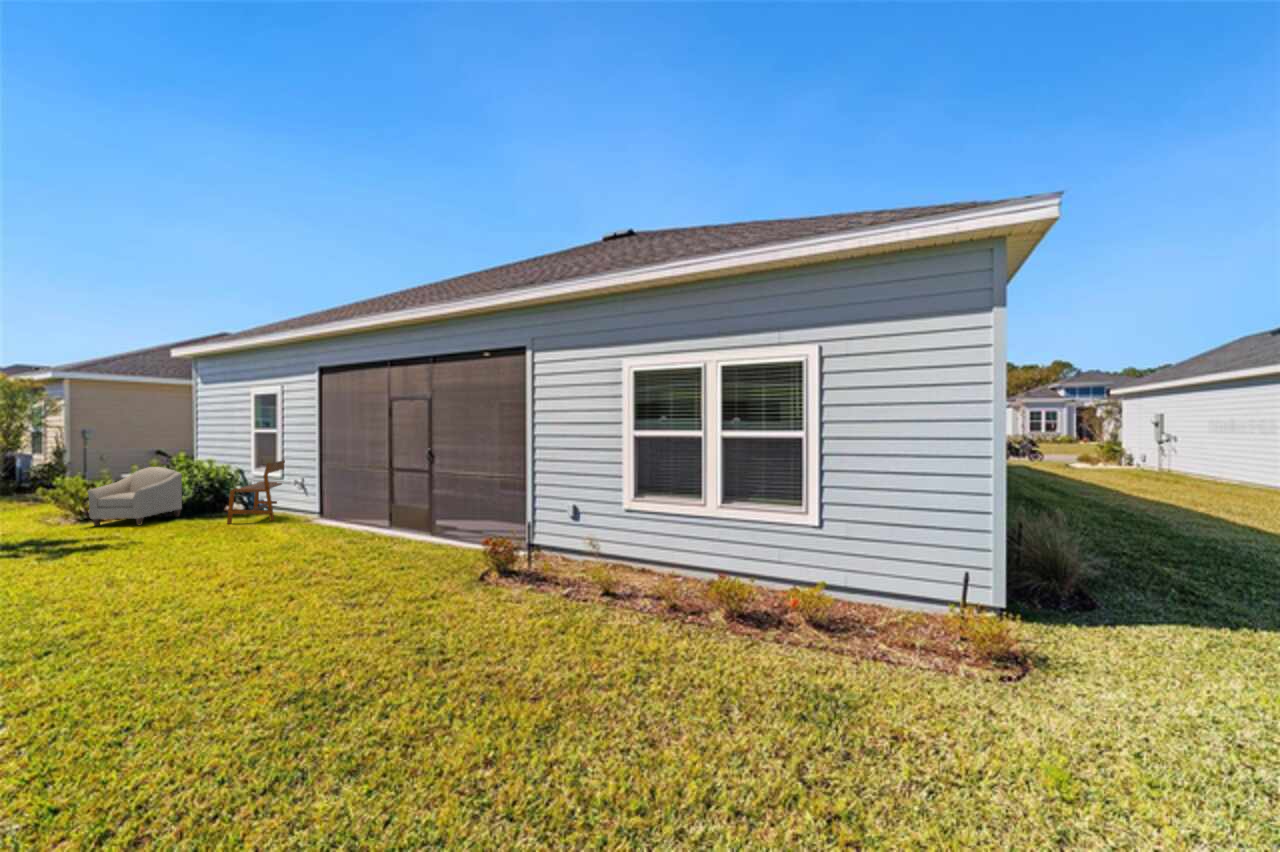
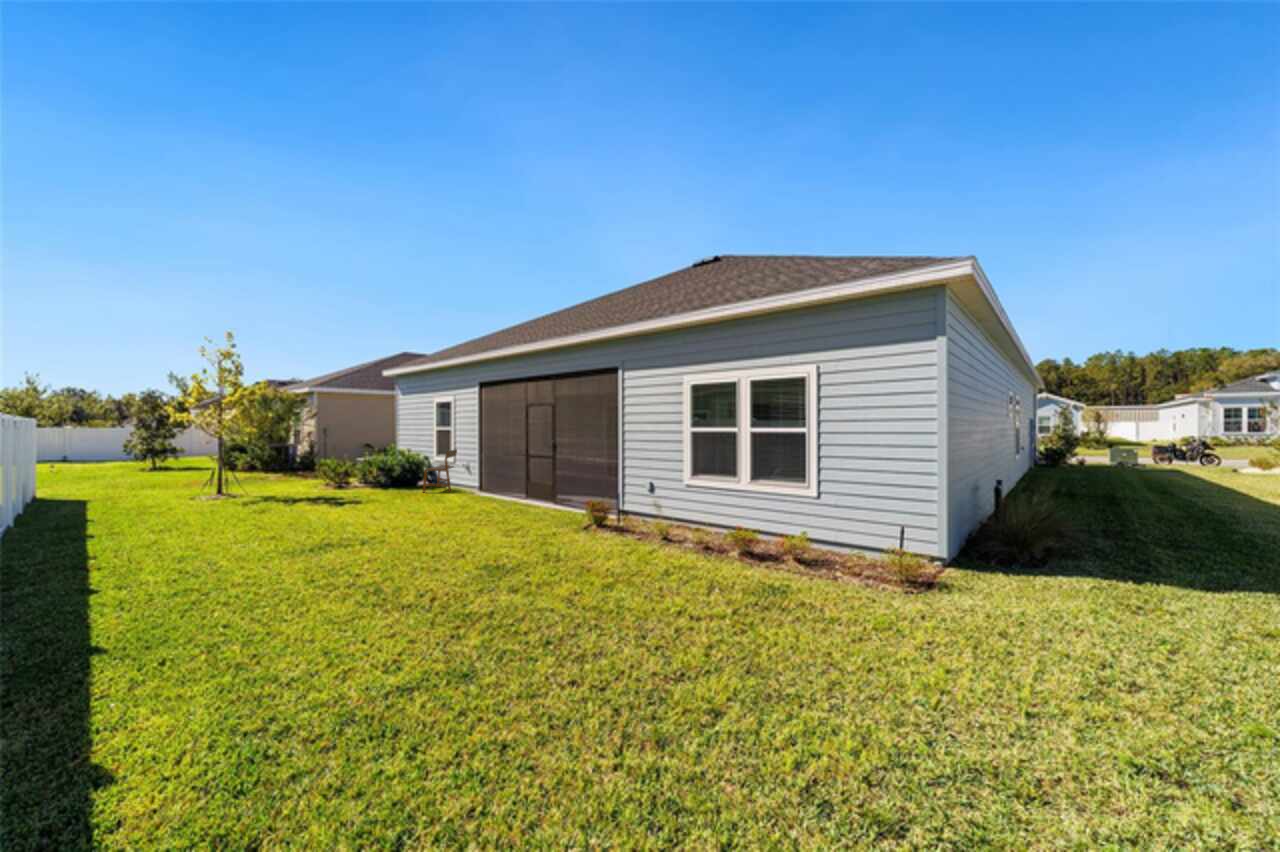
chair: present [88,467,182,526] -> none [343,453,394,492]

